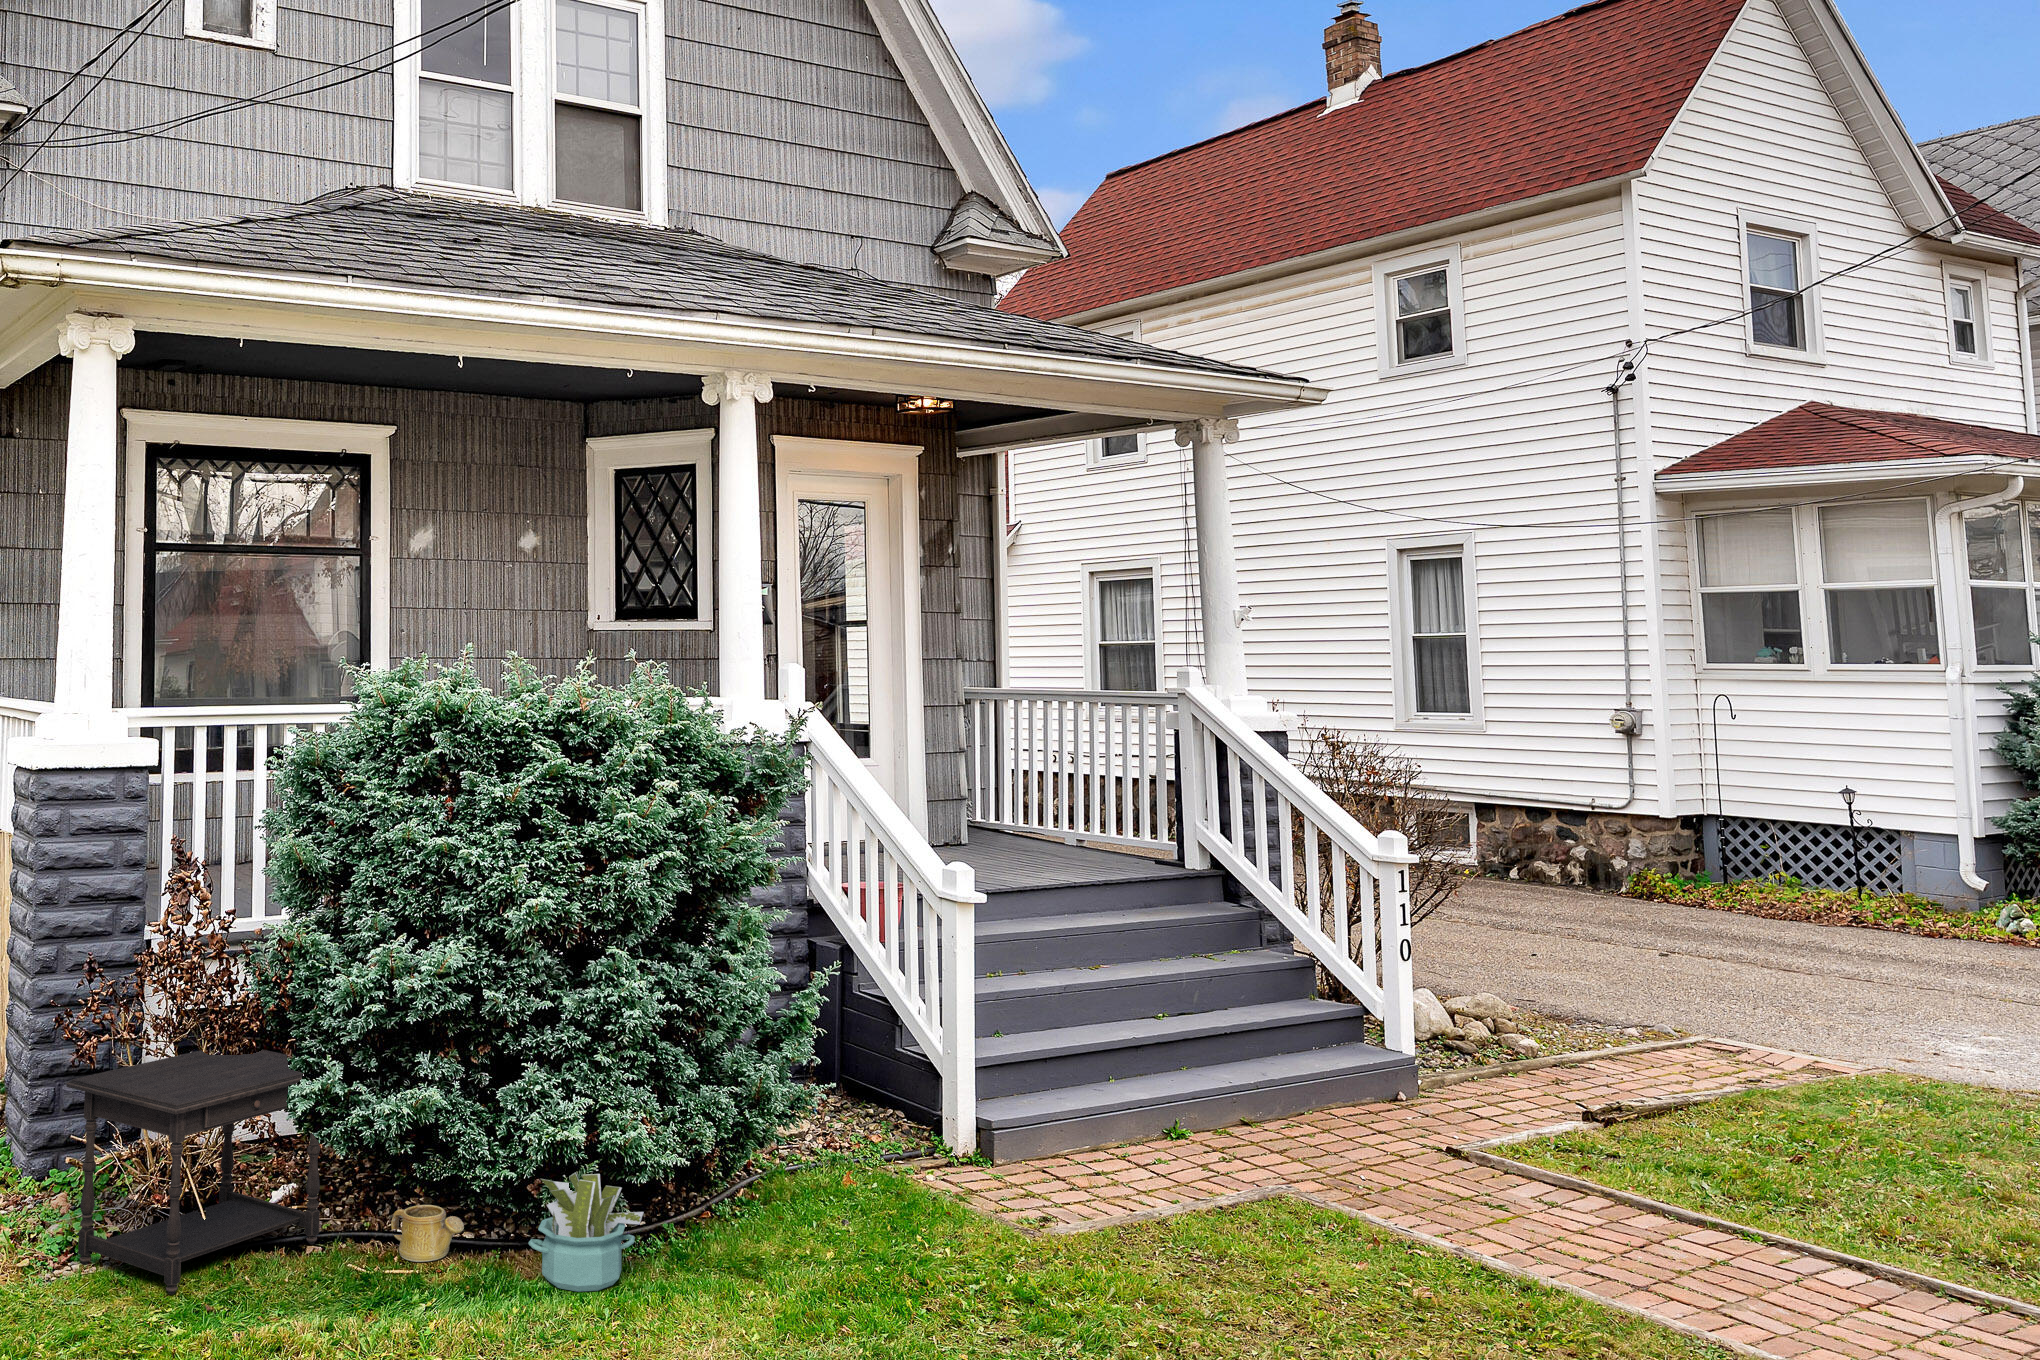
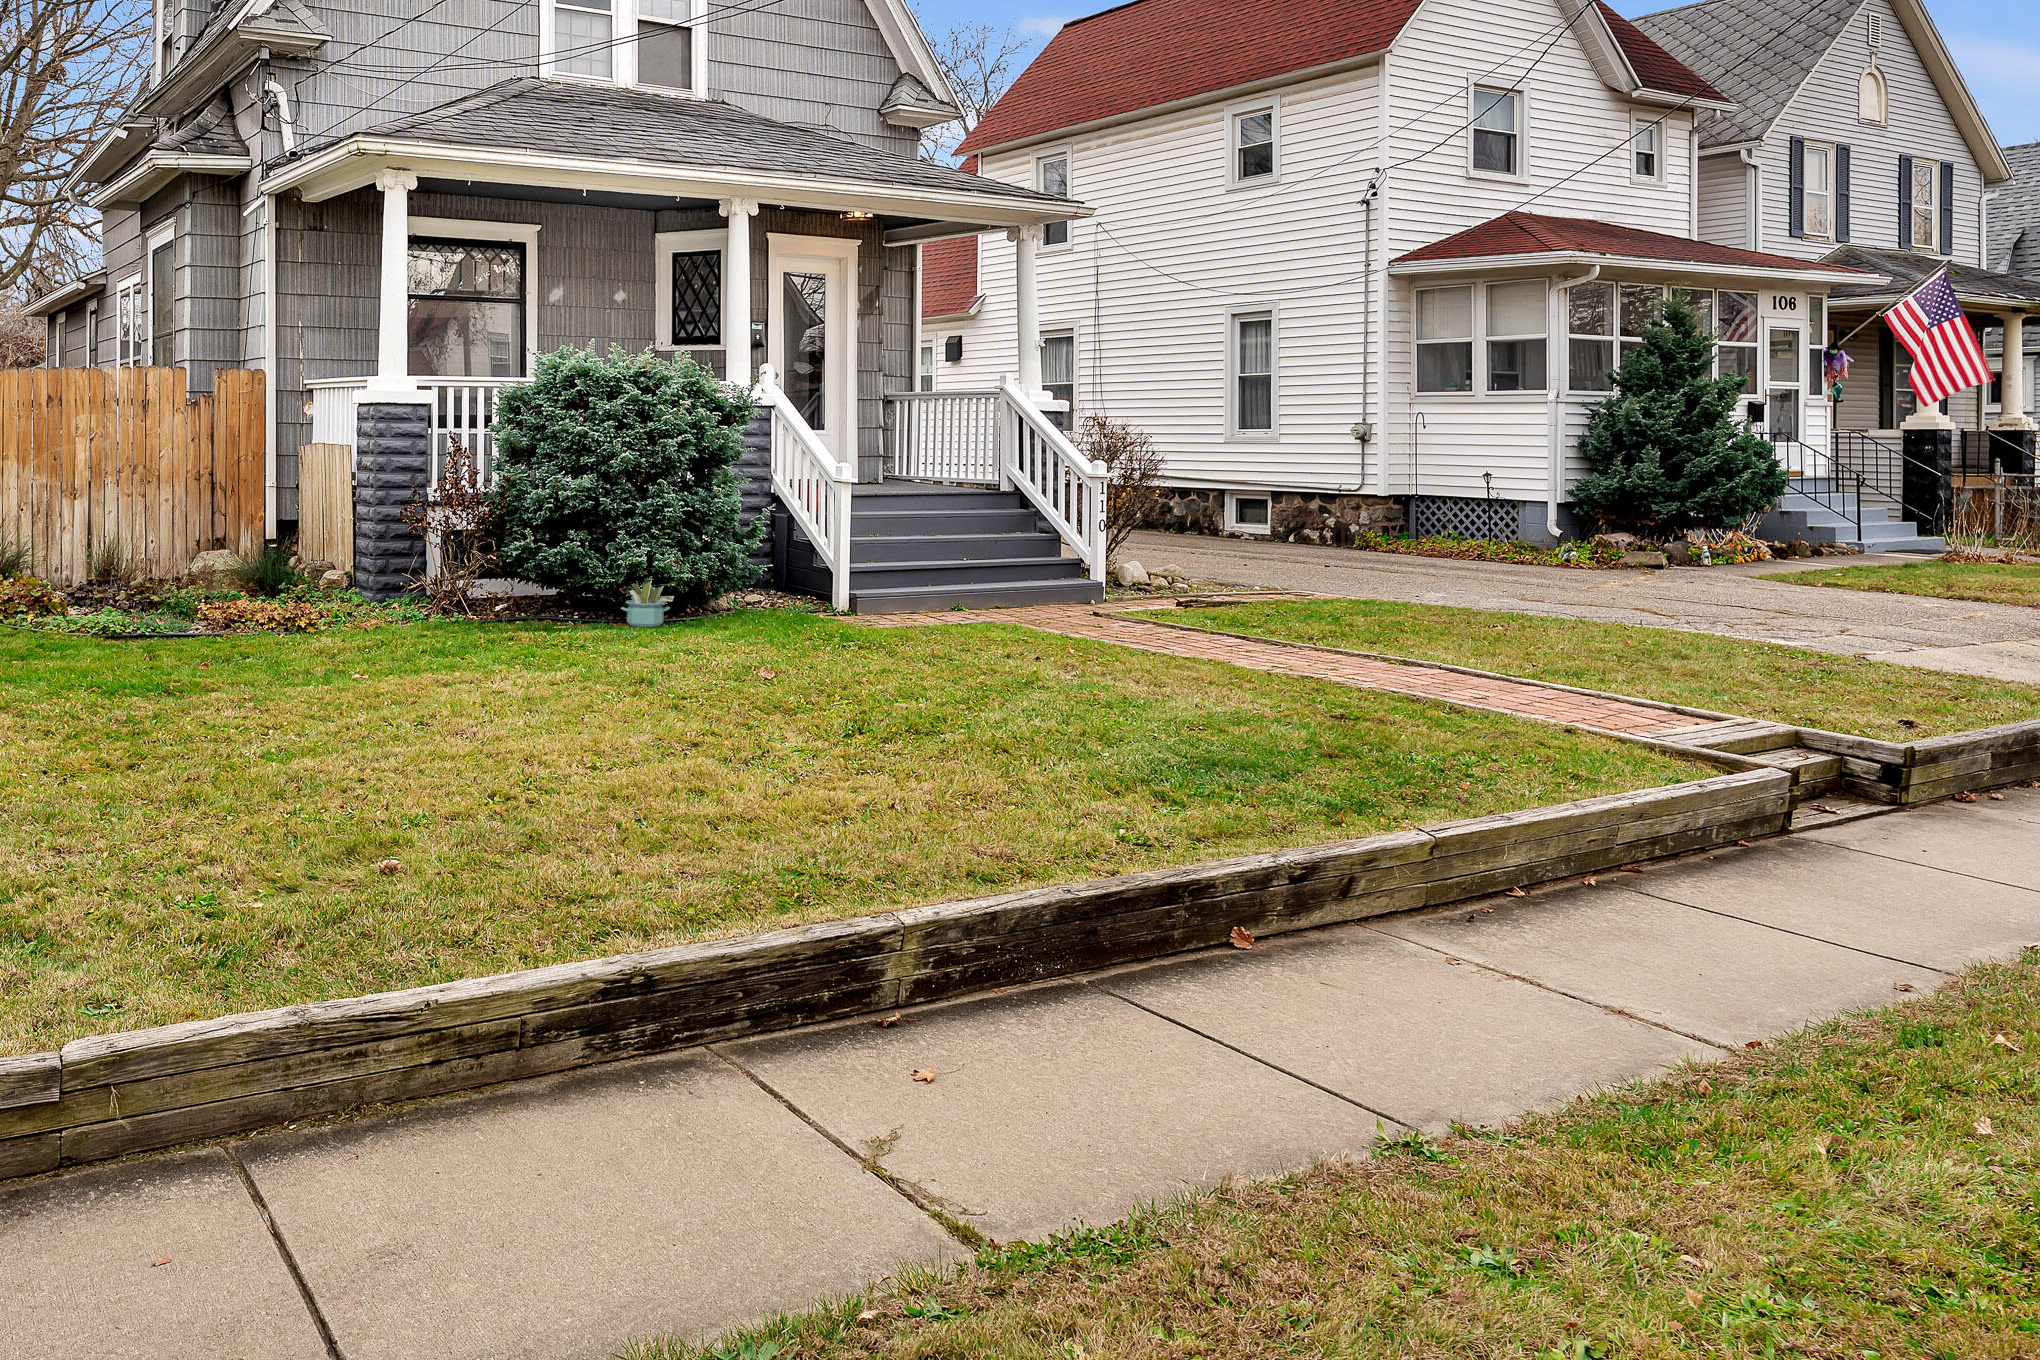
side table: present [66,1050,320,1294] -> none [404,533,532,626]
watering can: present [391,1205,464,1262] -> none [557,599,591,621]

